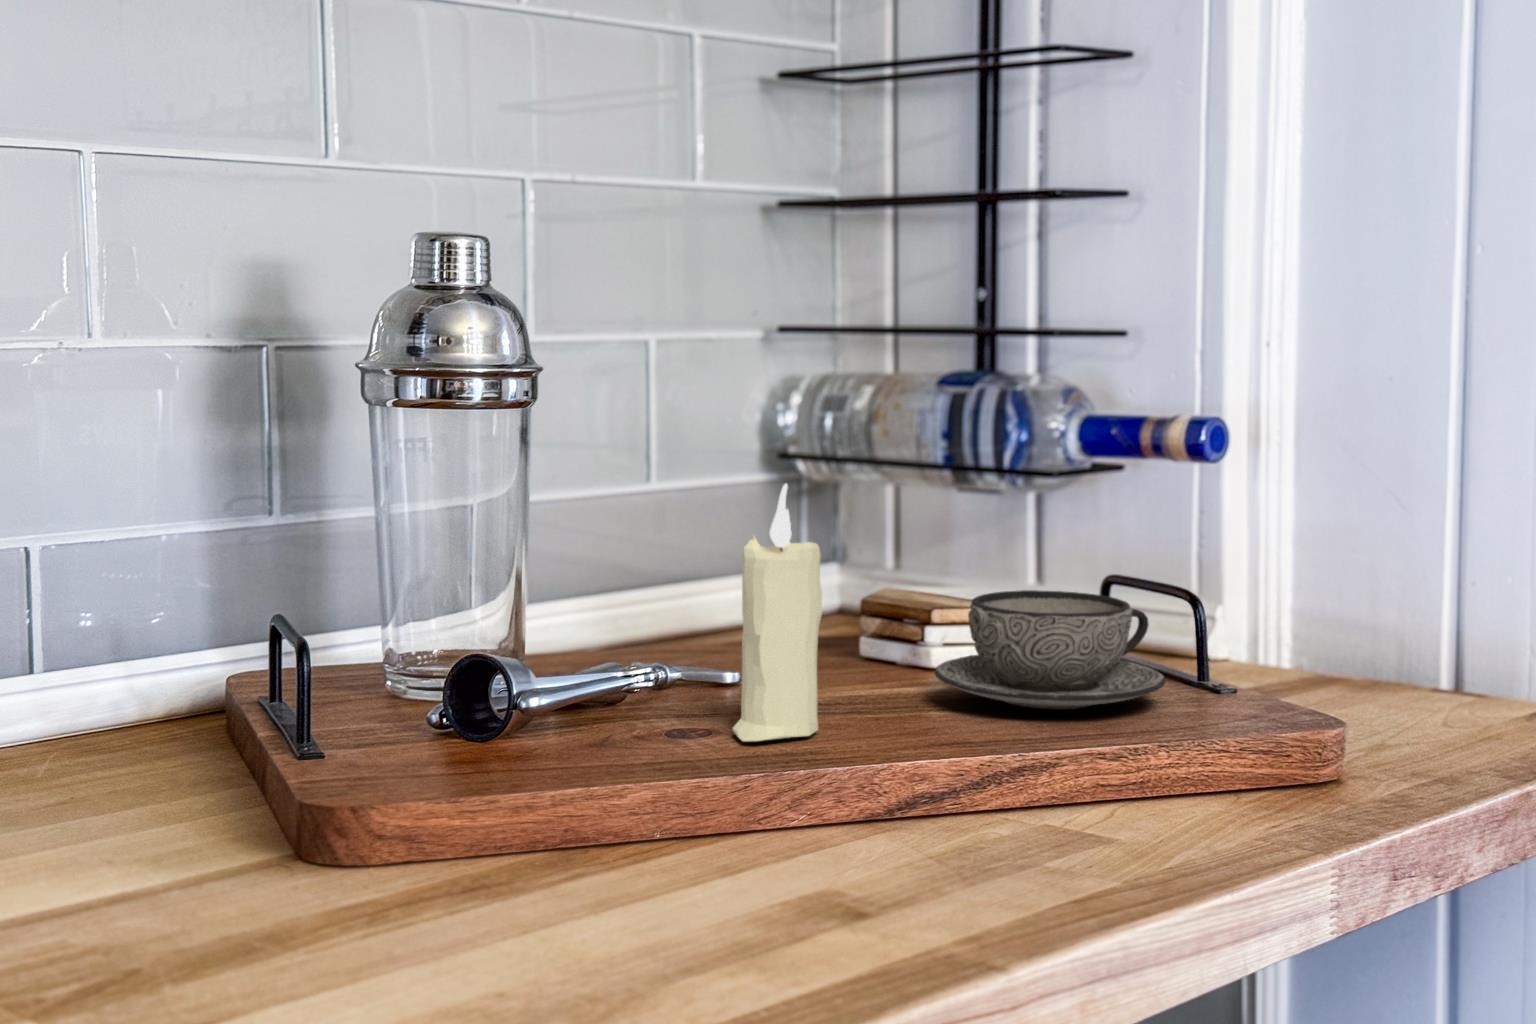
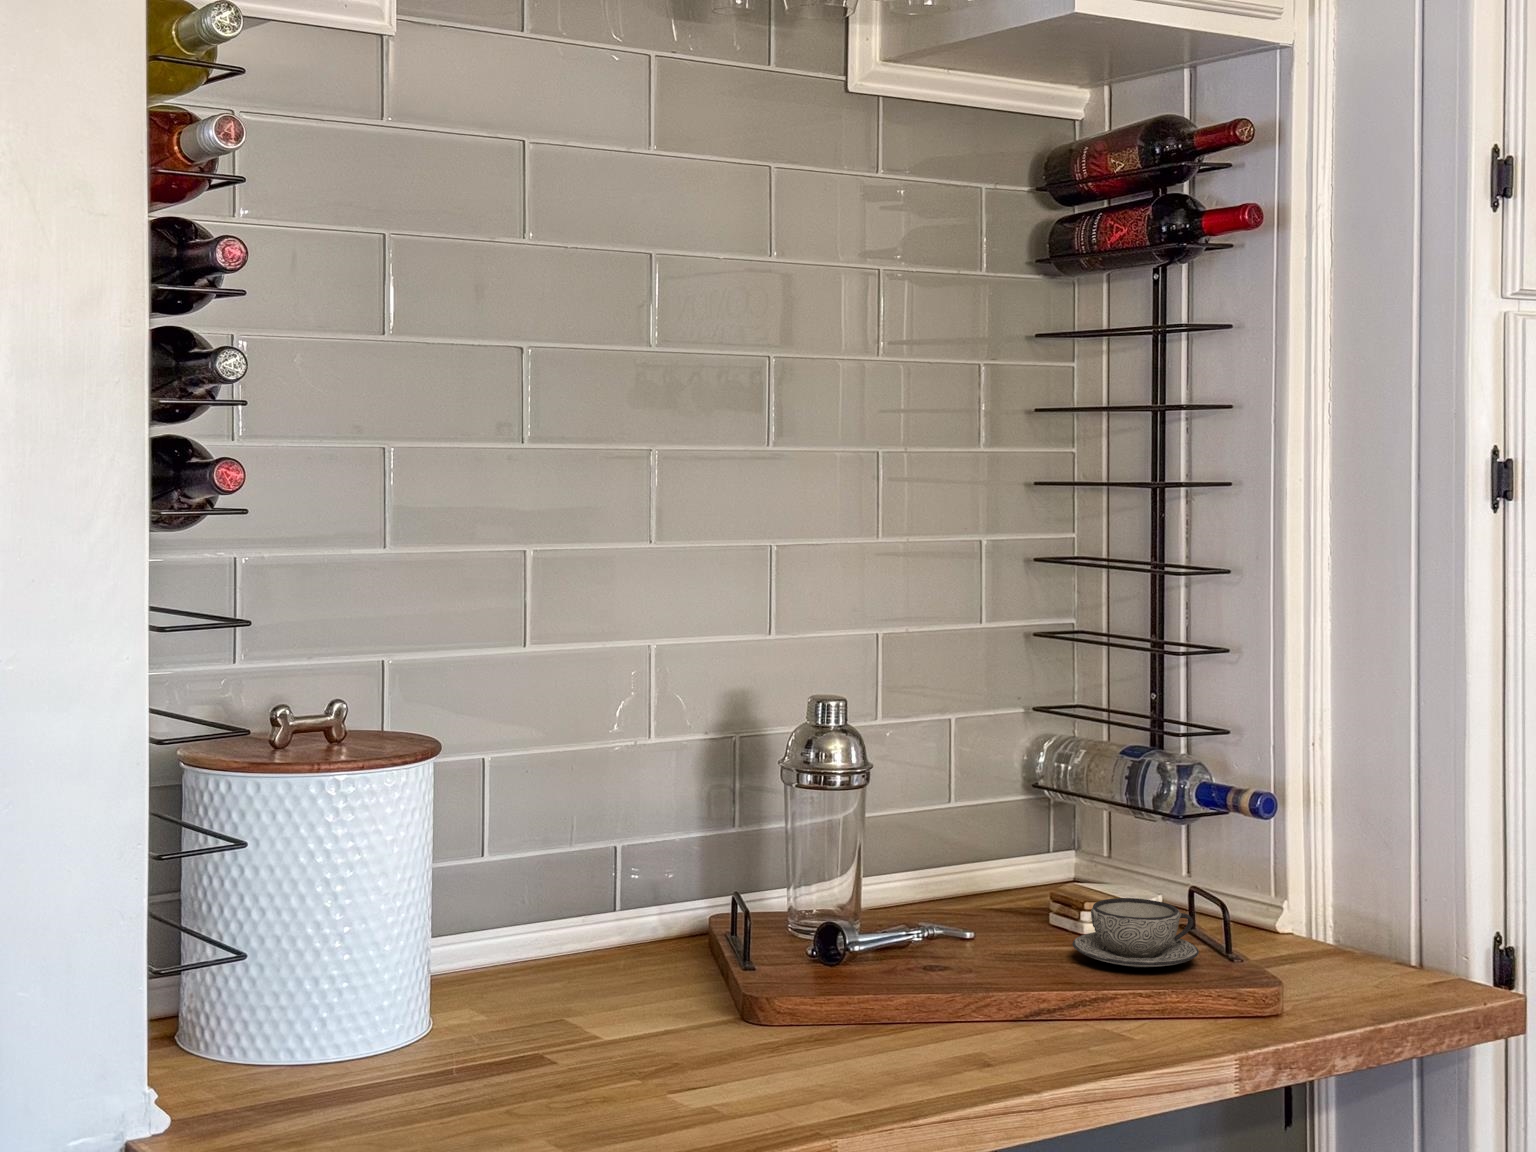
candle: present [733,484,822,741] -> none [955,847,1001,976]

